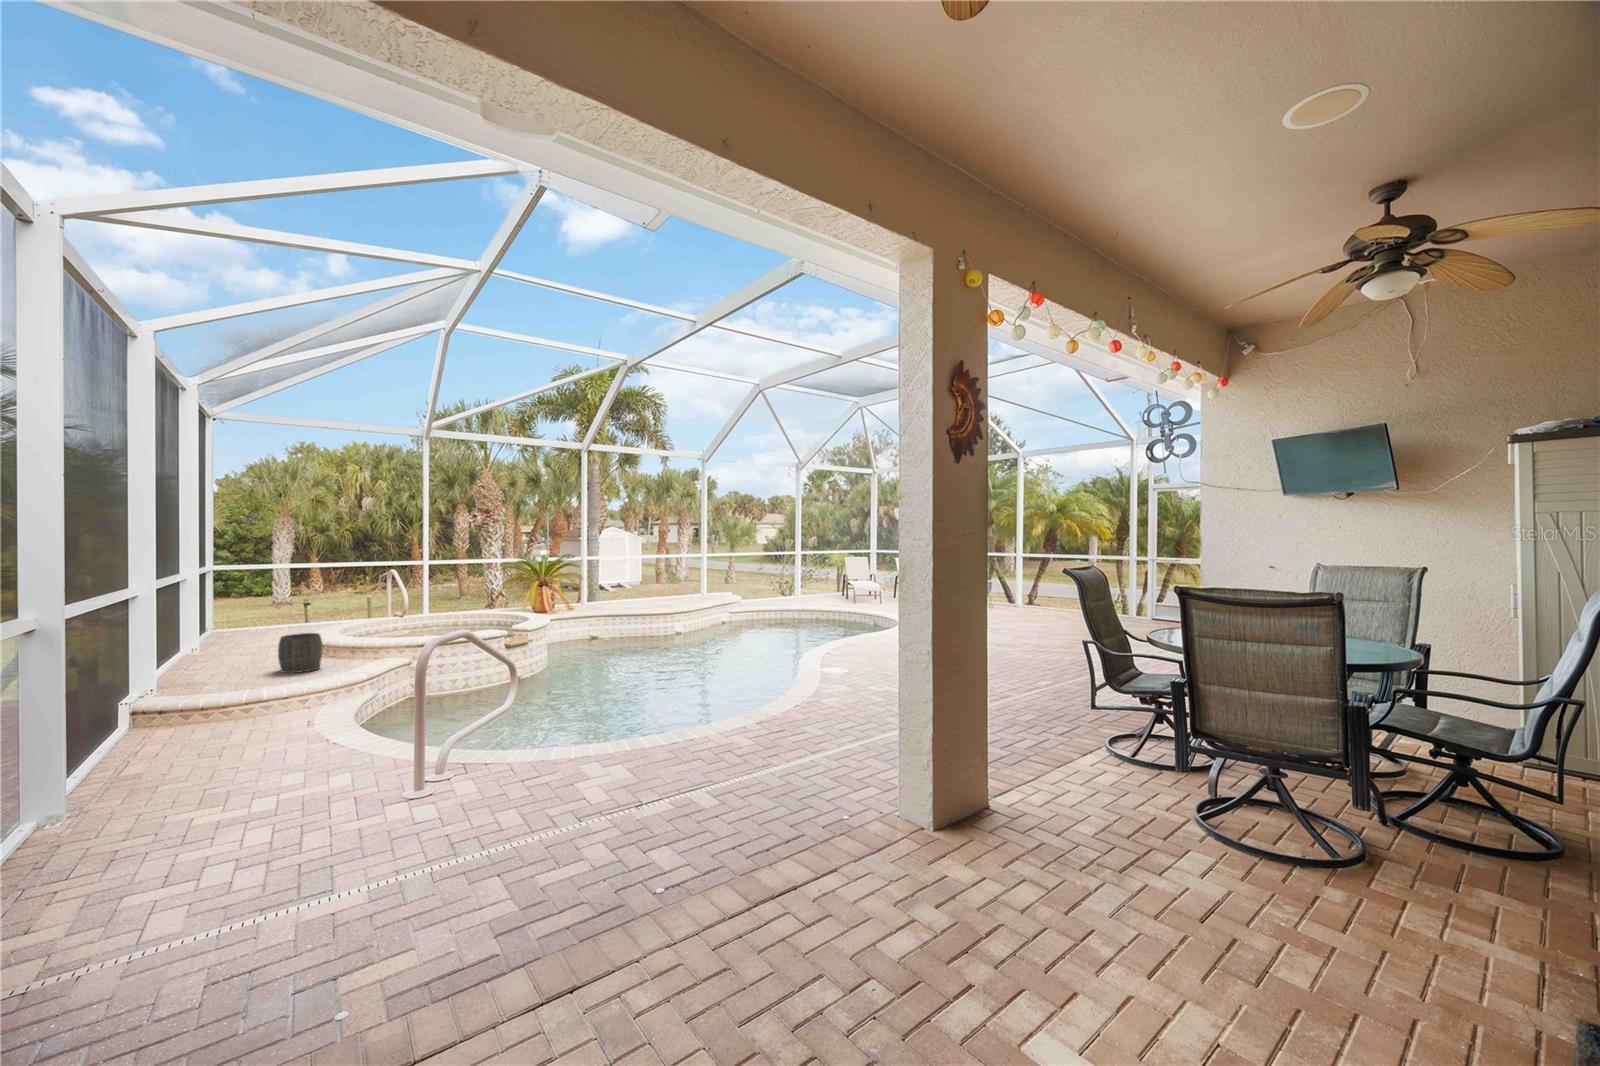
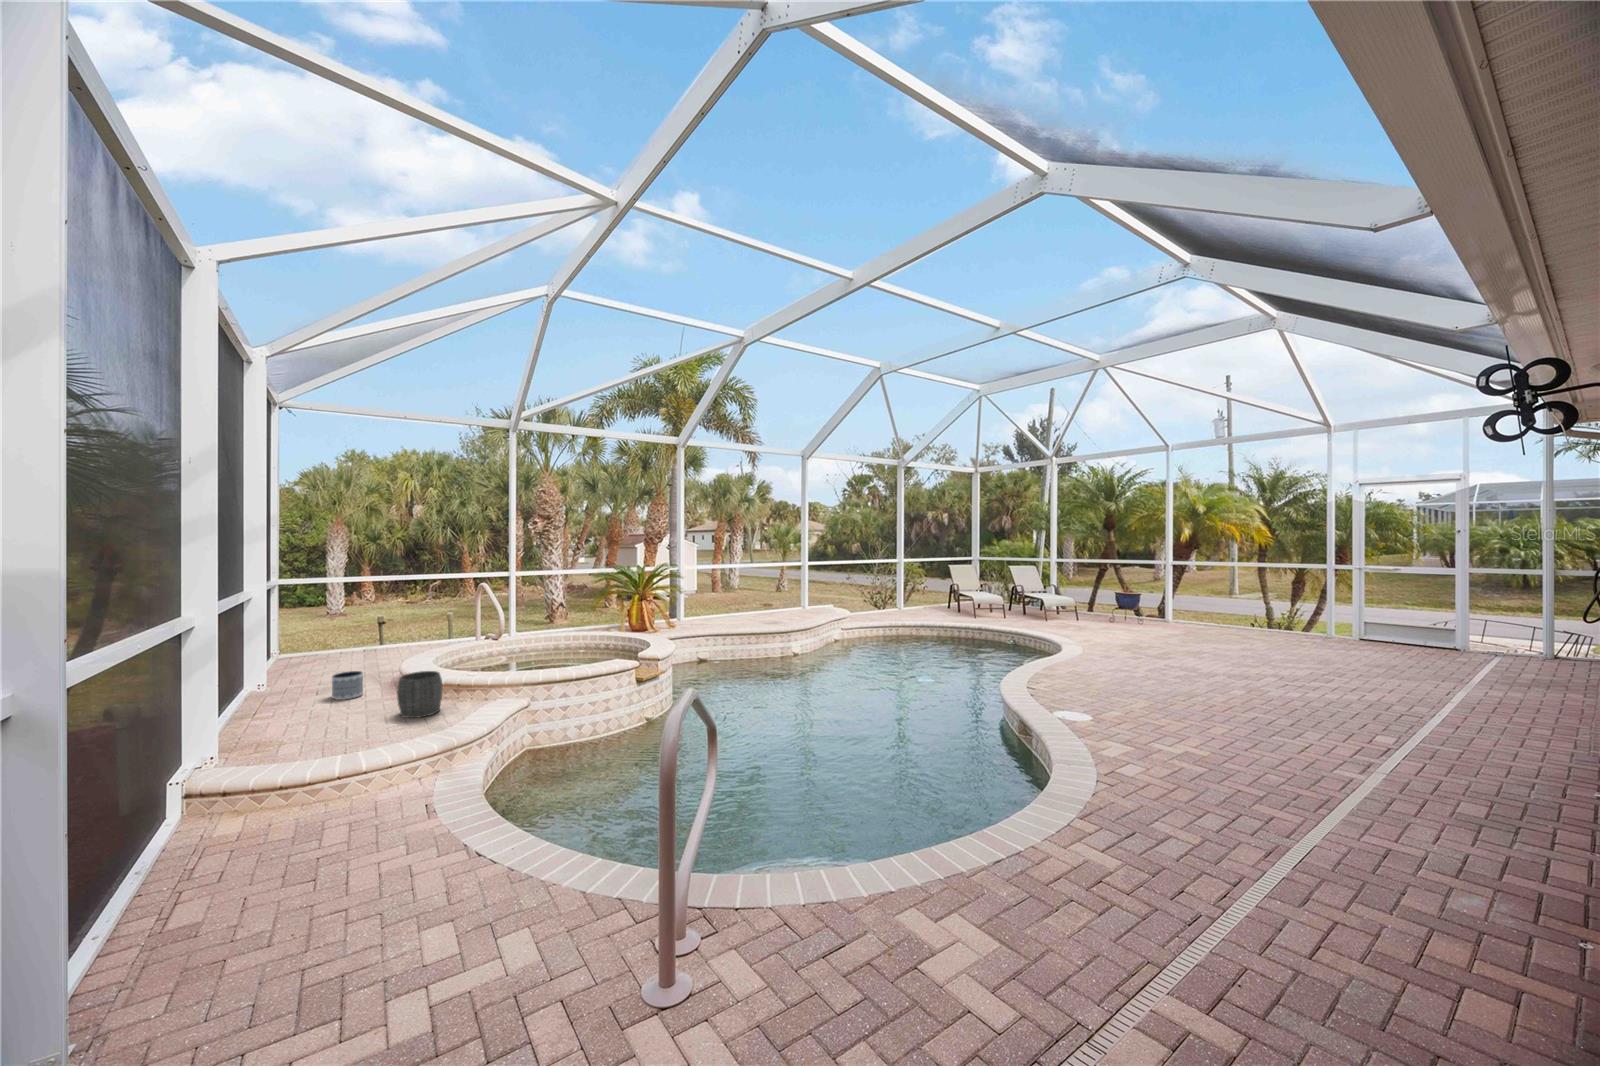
planter: none [232,636,262,661] -> present [332,671,363,700]

